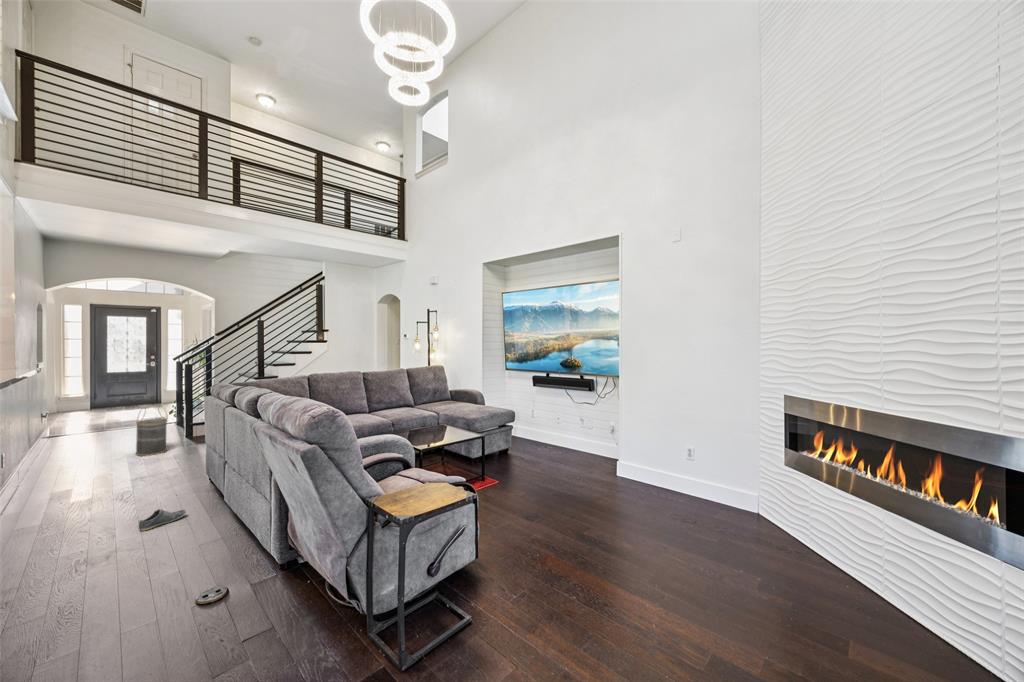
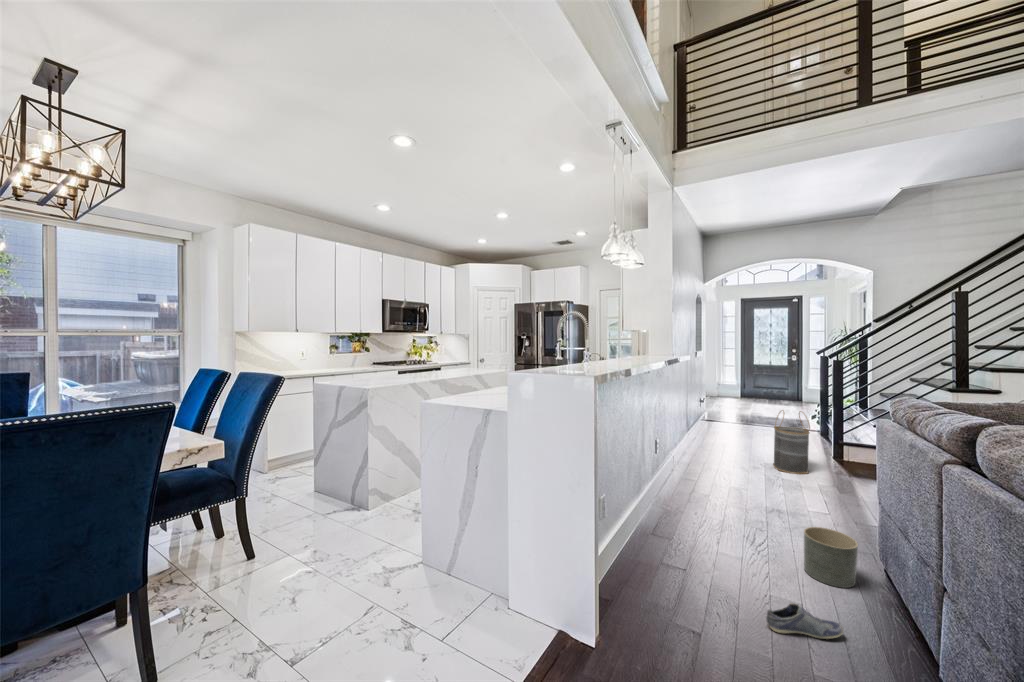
planter: none [163,469,196,501] -> present [804,527,858,588]

